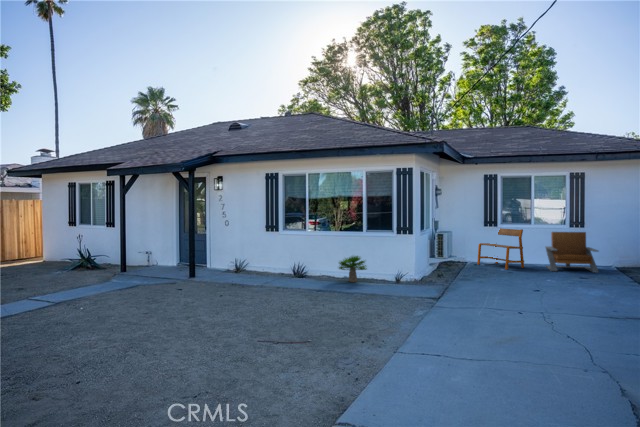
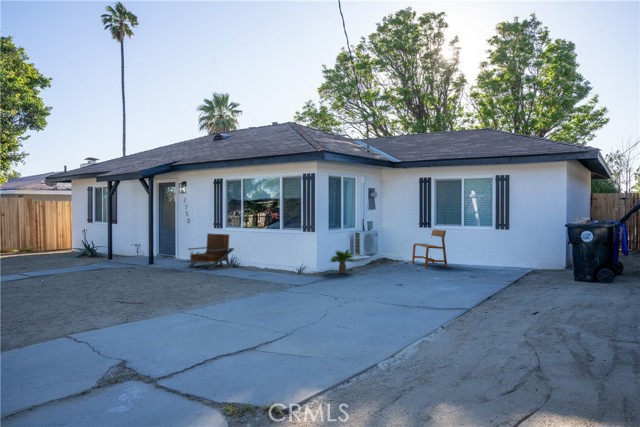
lounge chair: present [546,232,599,273] -> present [188,234,234,270]
potted plant: present [339,256,367,282] -> present [330,250,354,273]

